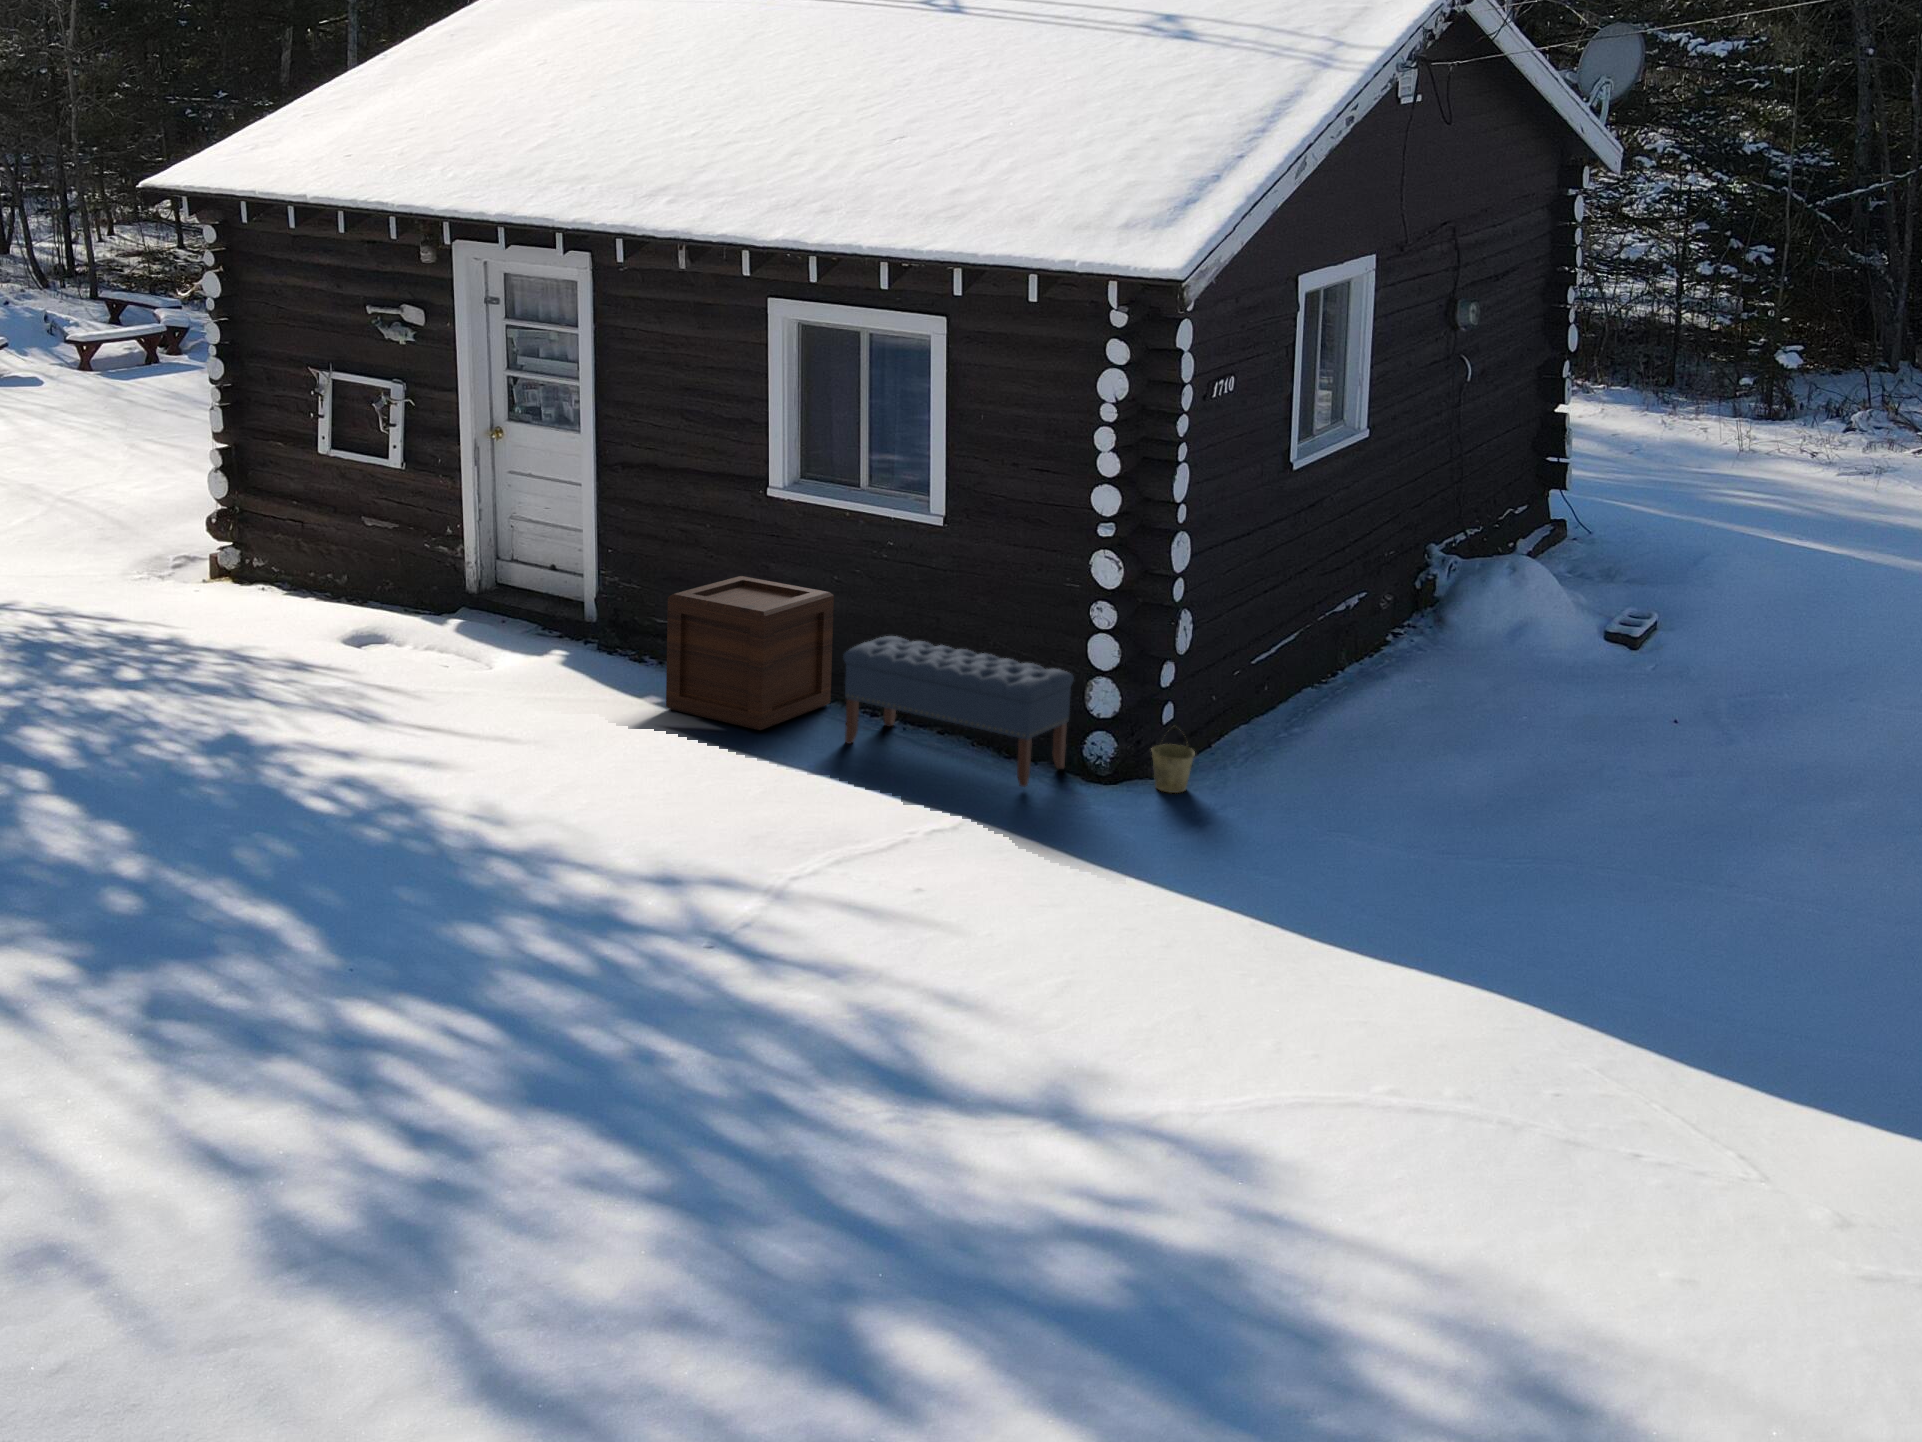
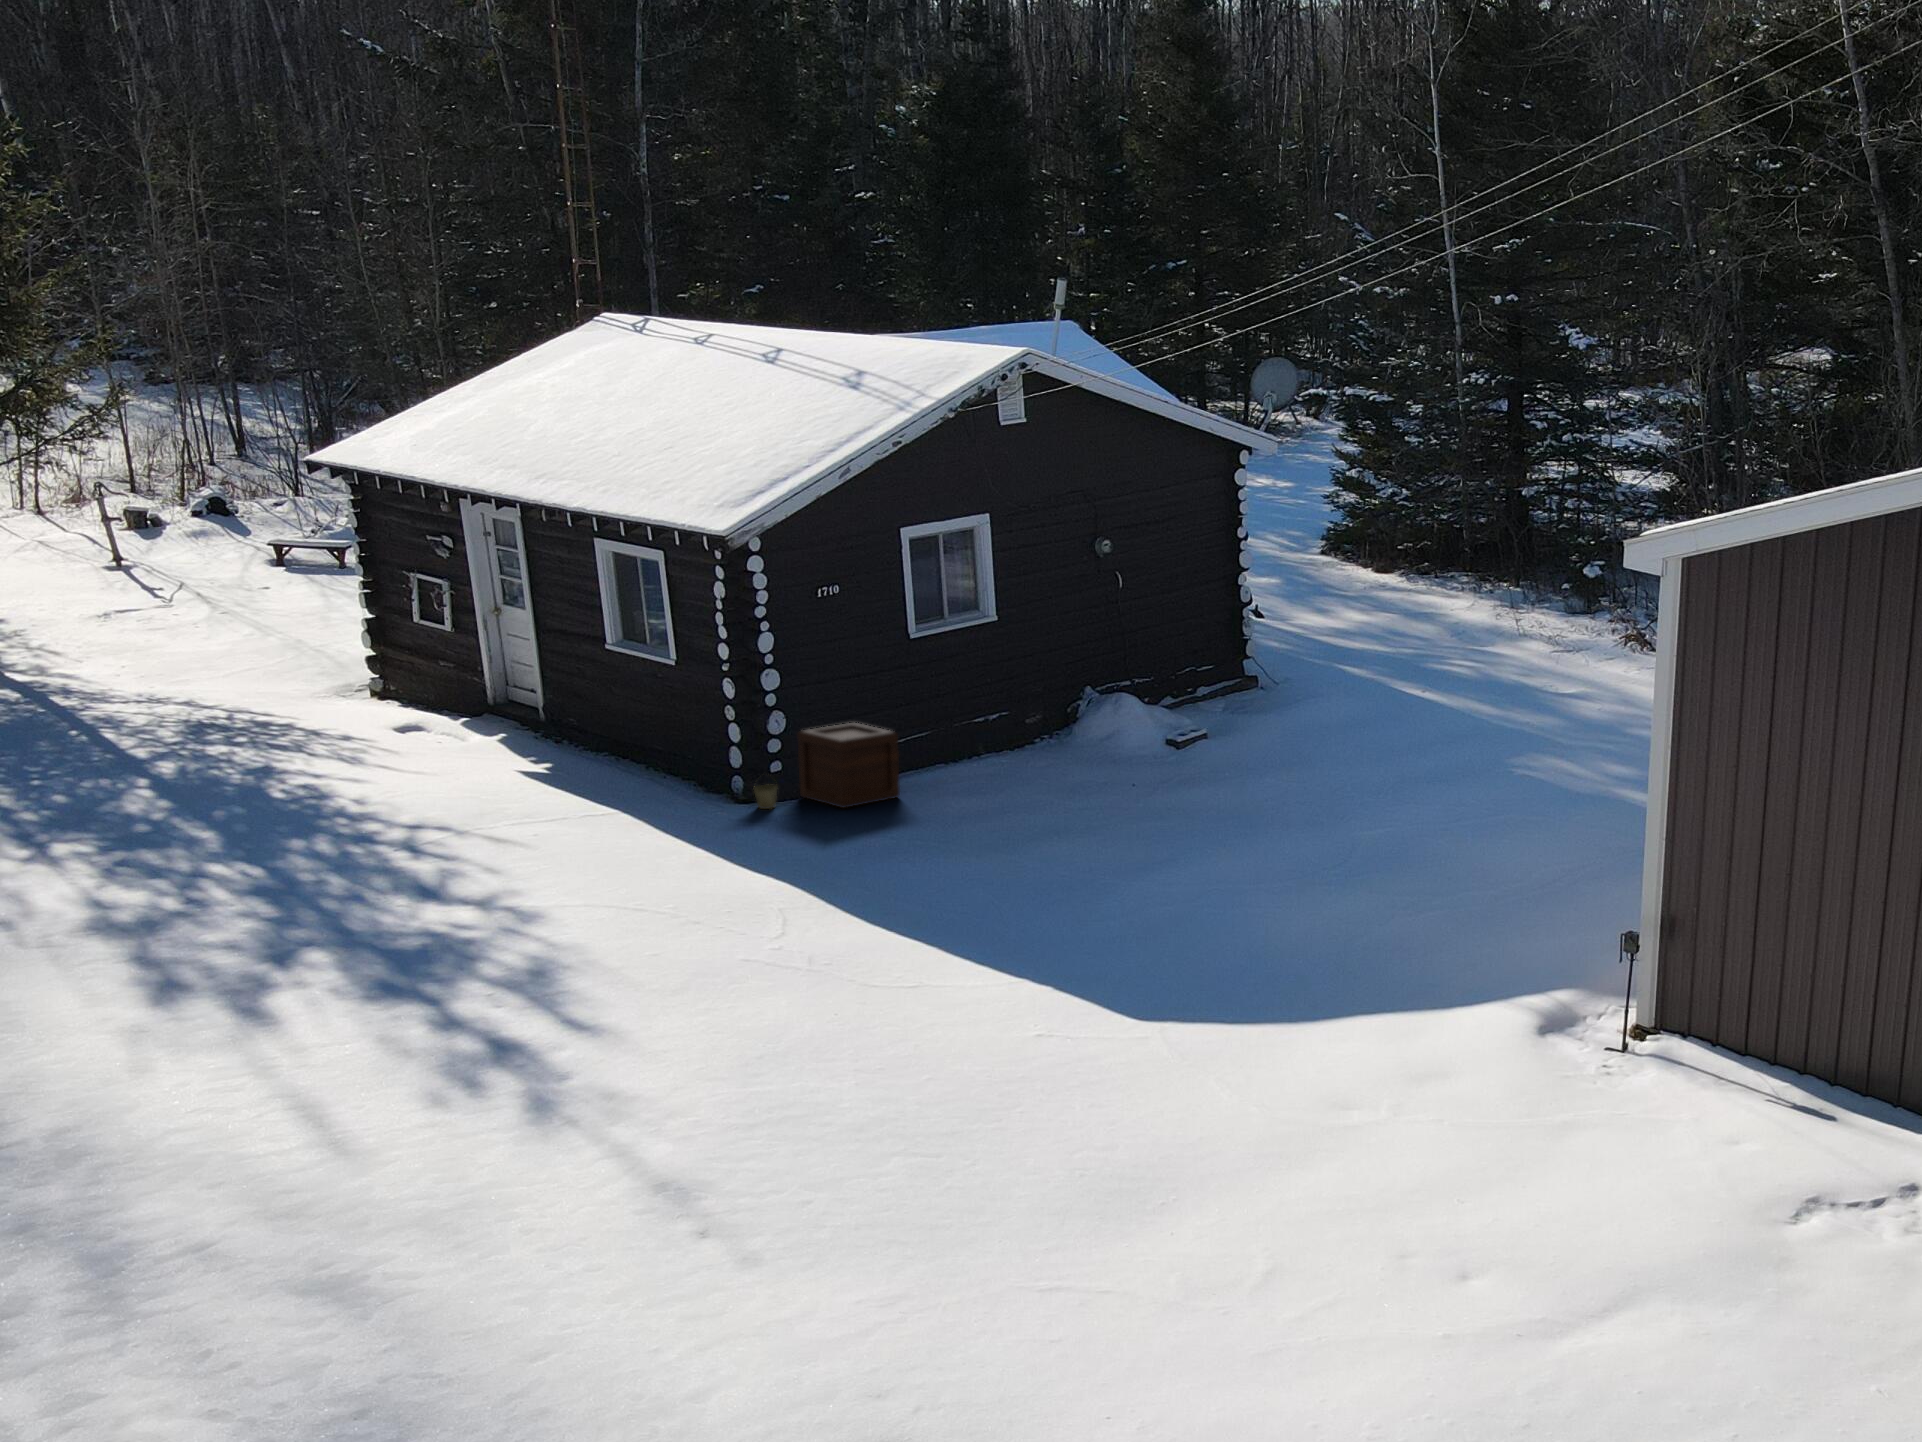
wooden crate: present [666,576,834,730] -> present [798,723,900,808]
bench: present [843,636,1074,787] -> none [613,727,723,804]

